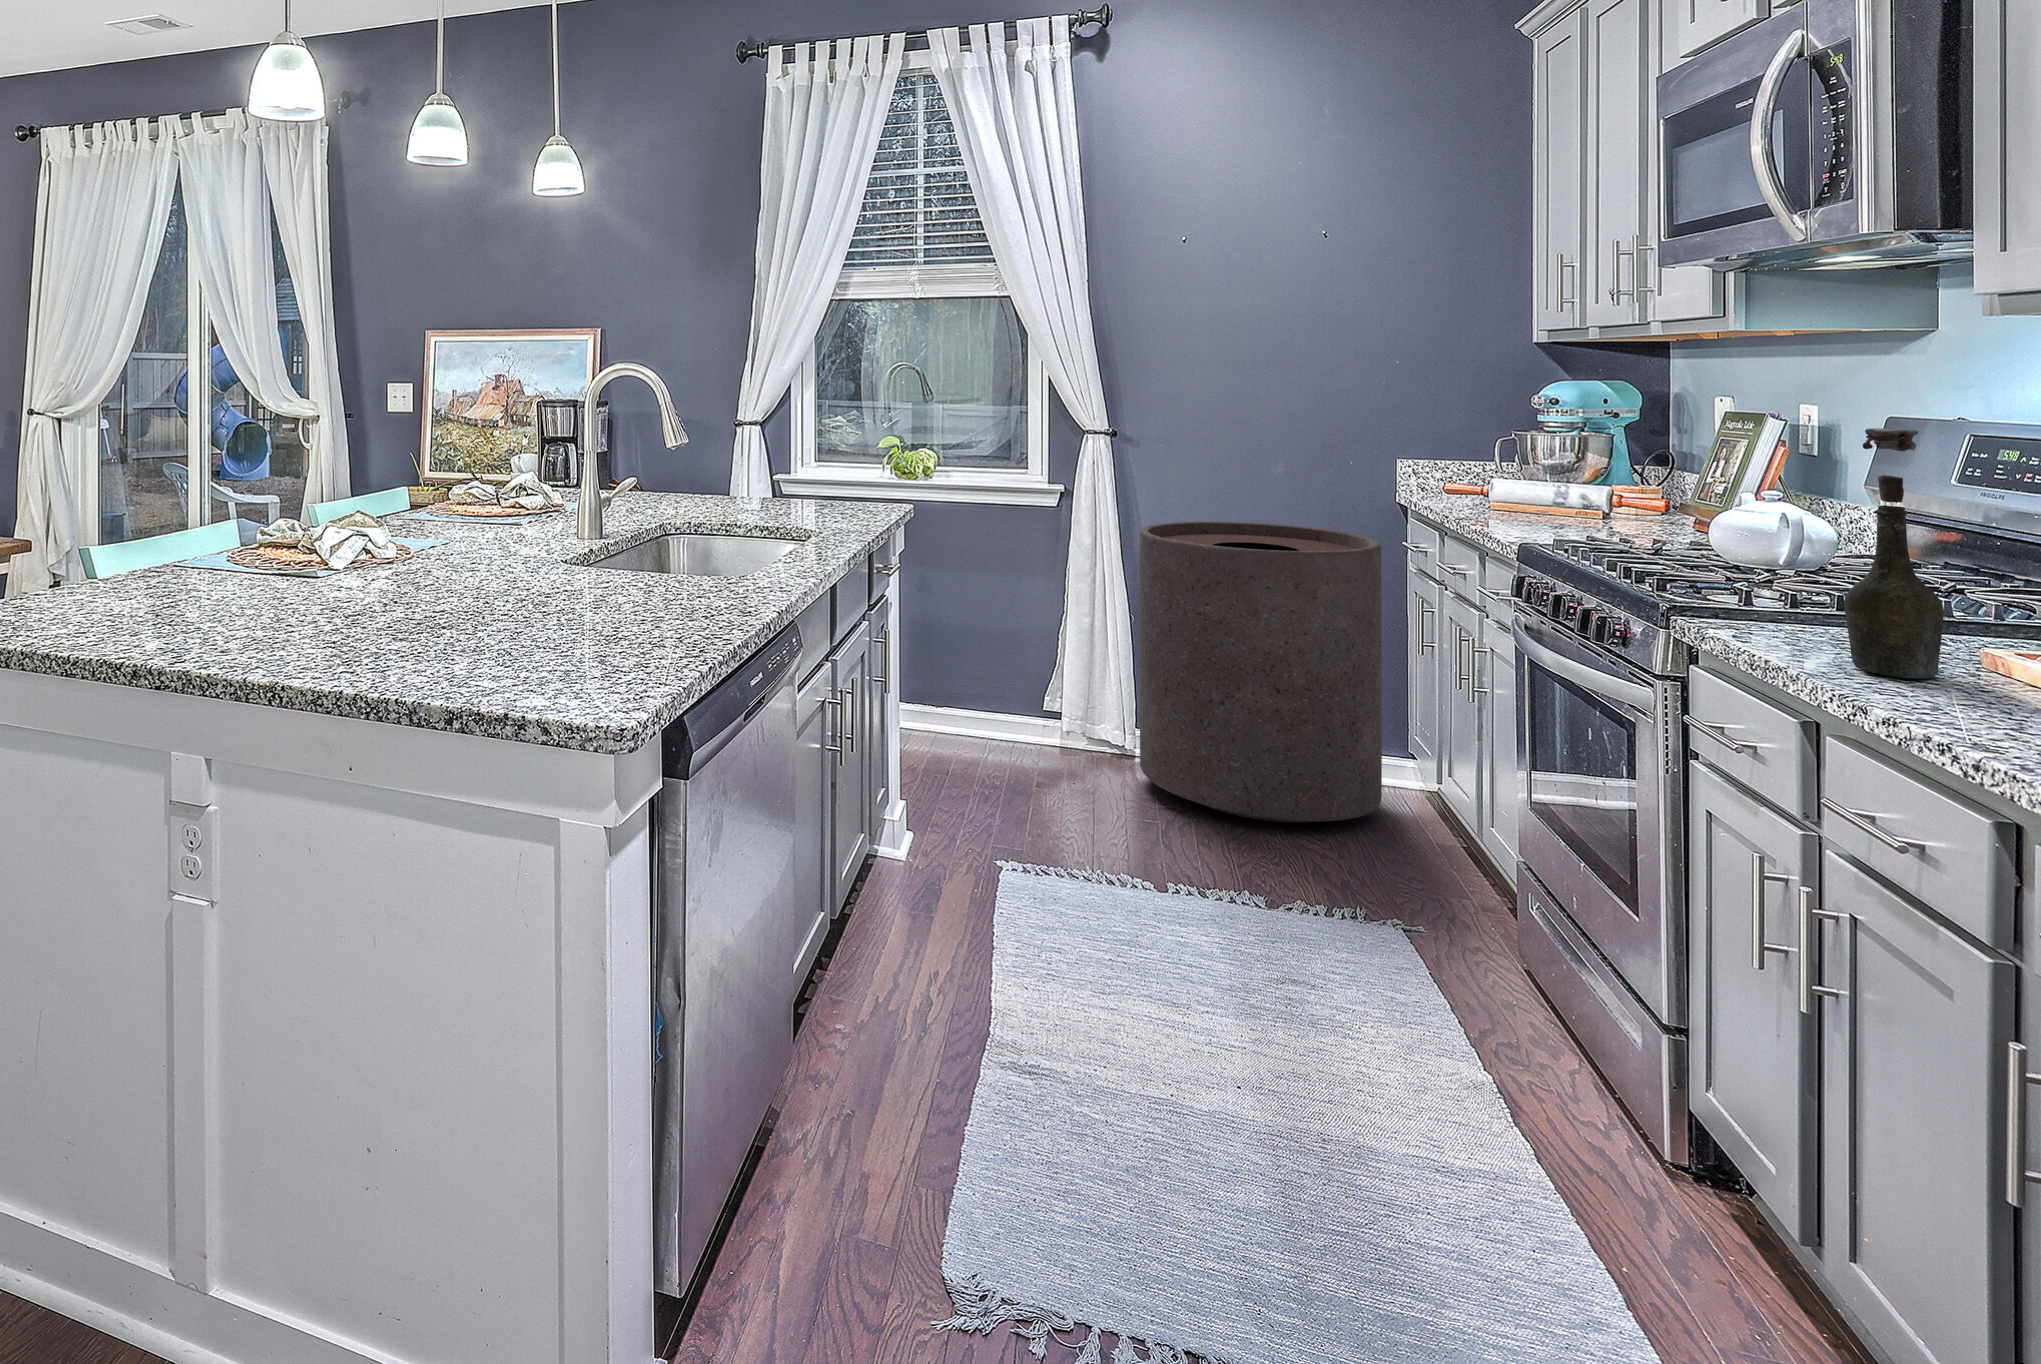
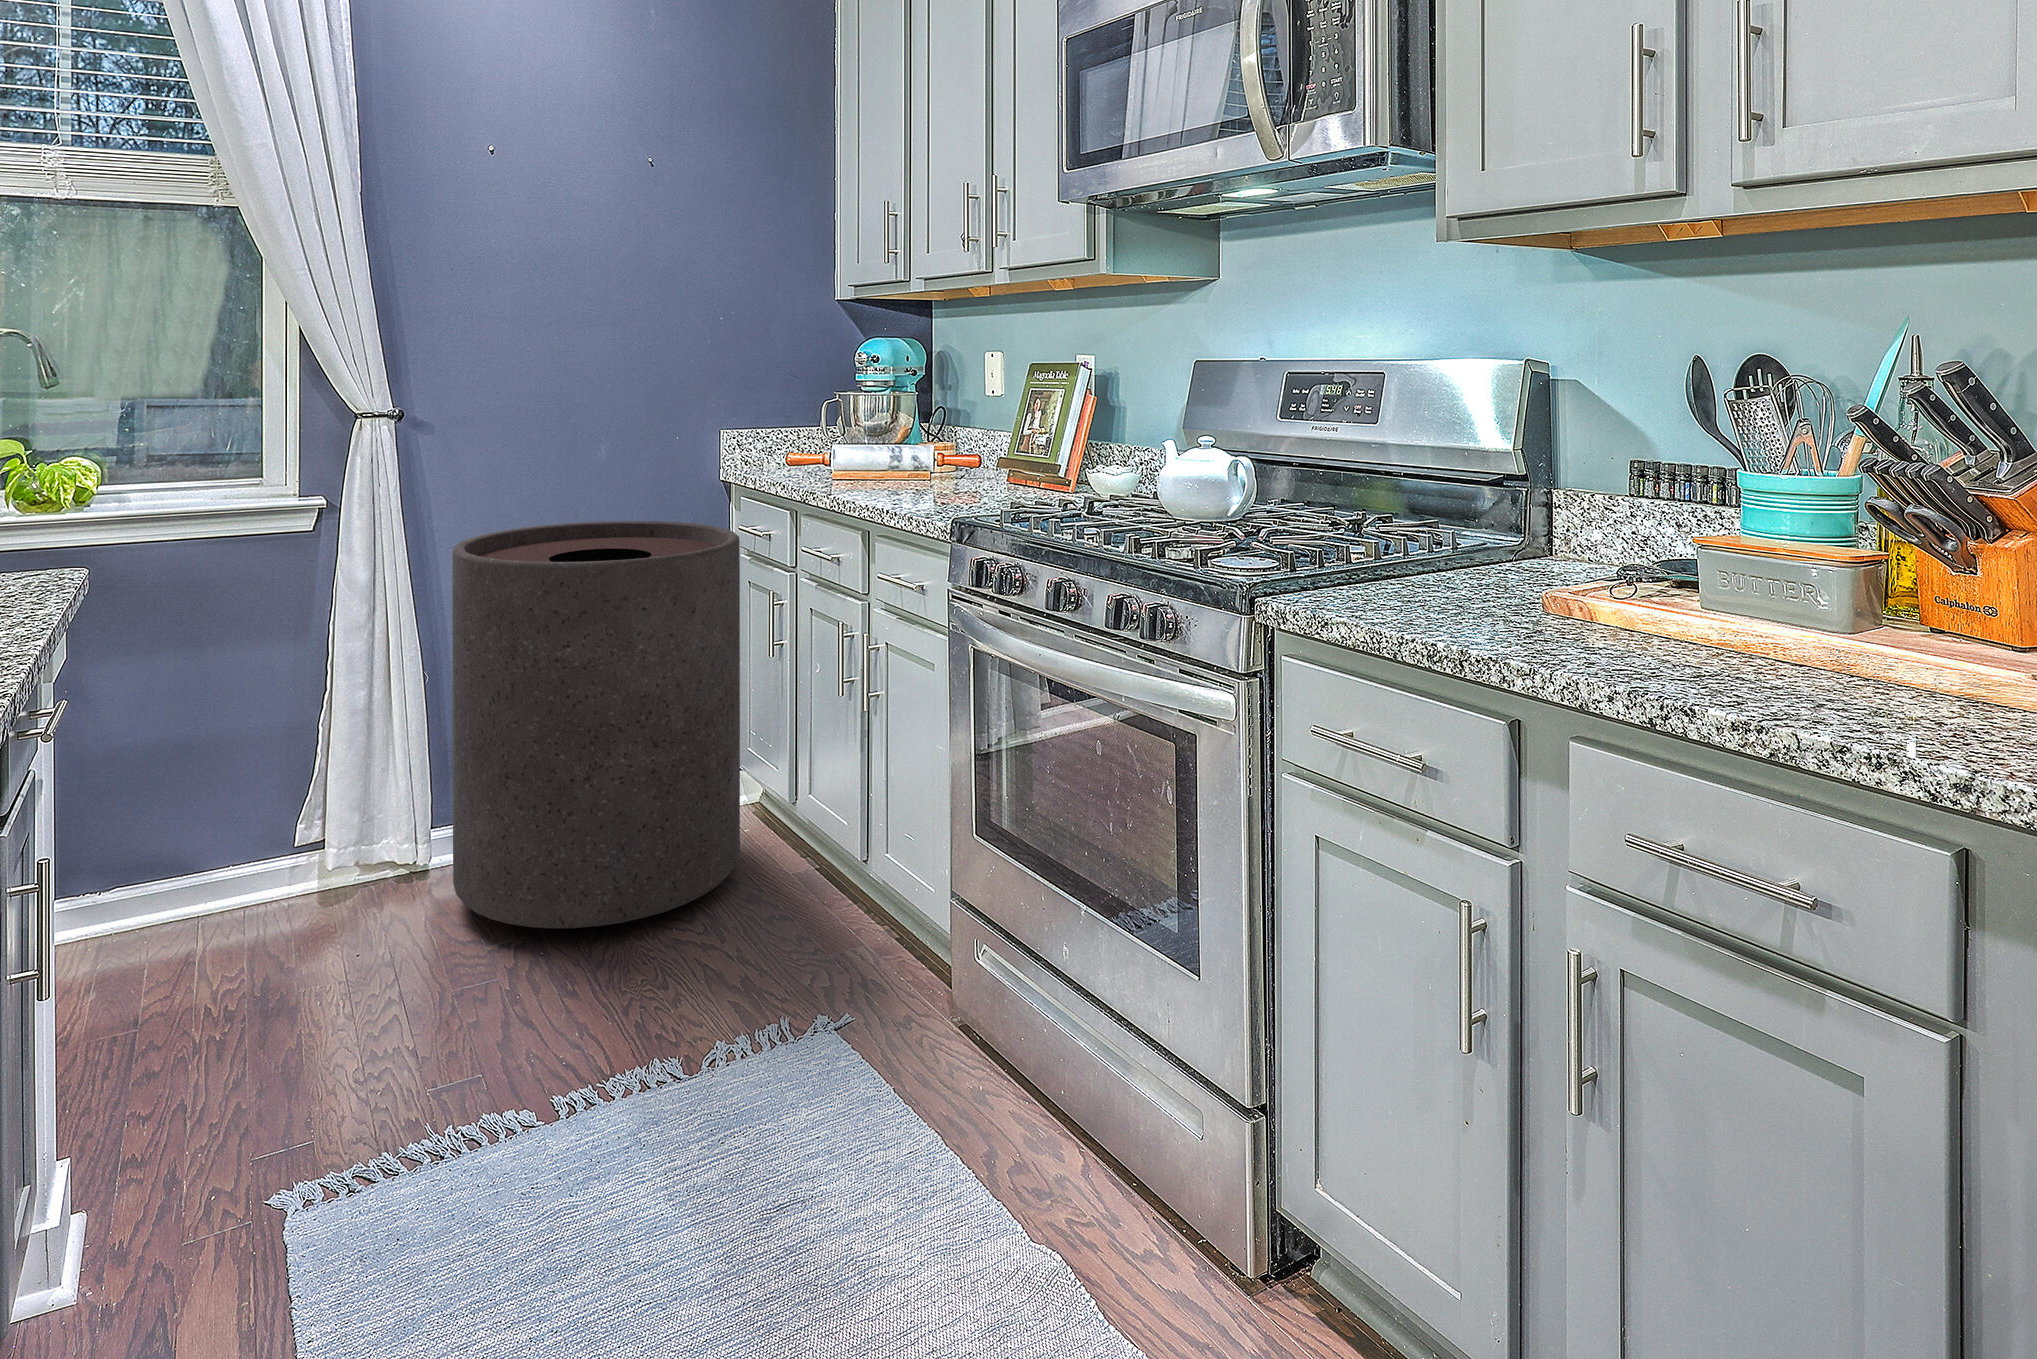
bottle: present [1844,428,1944,679] -> none [1604,329,1699,634]

